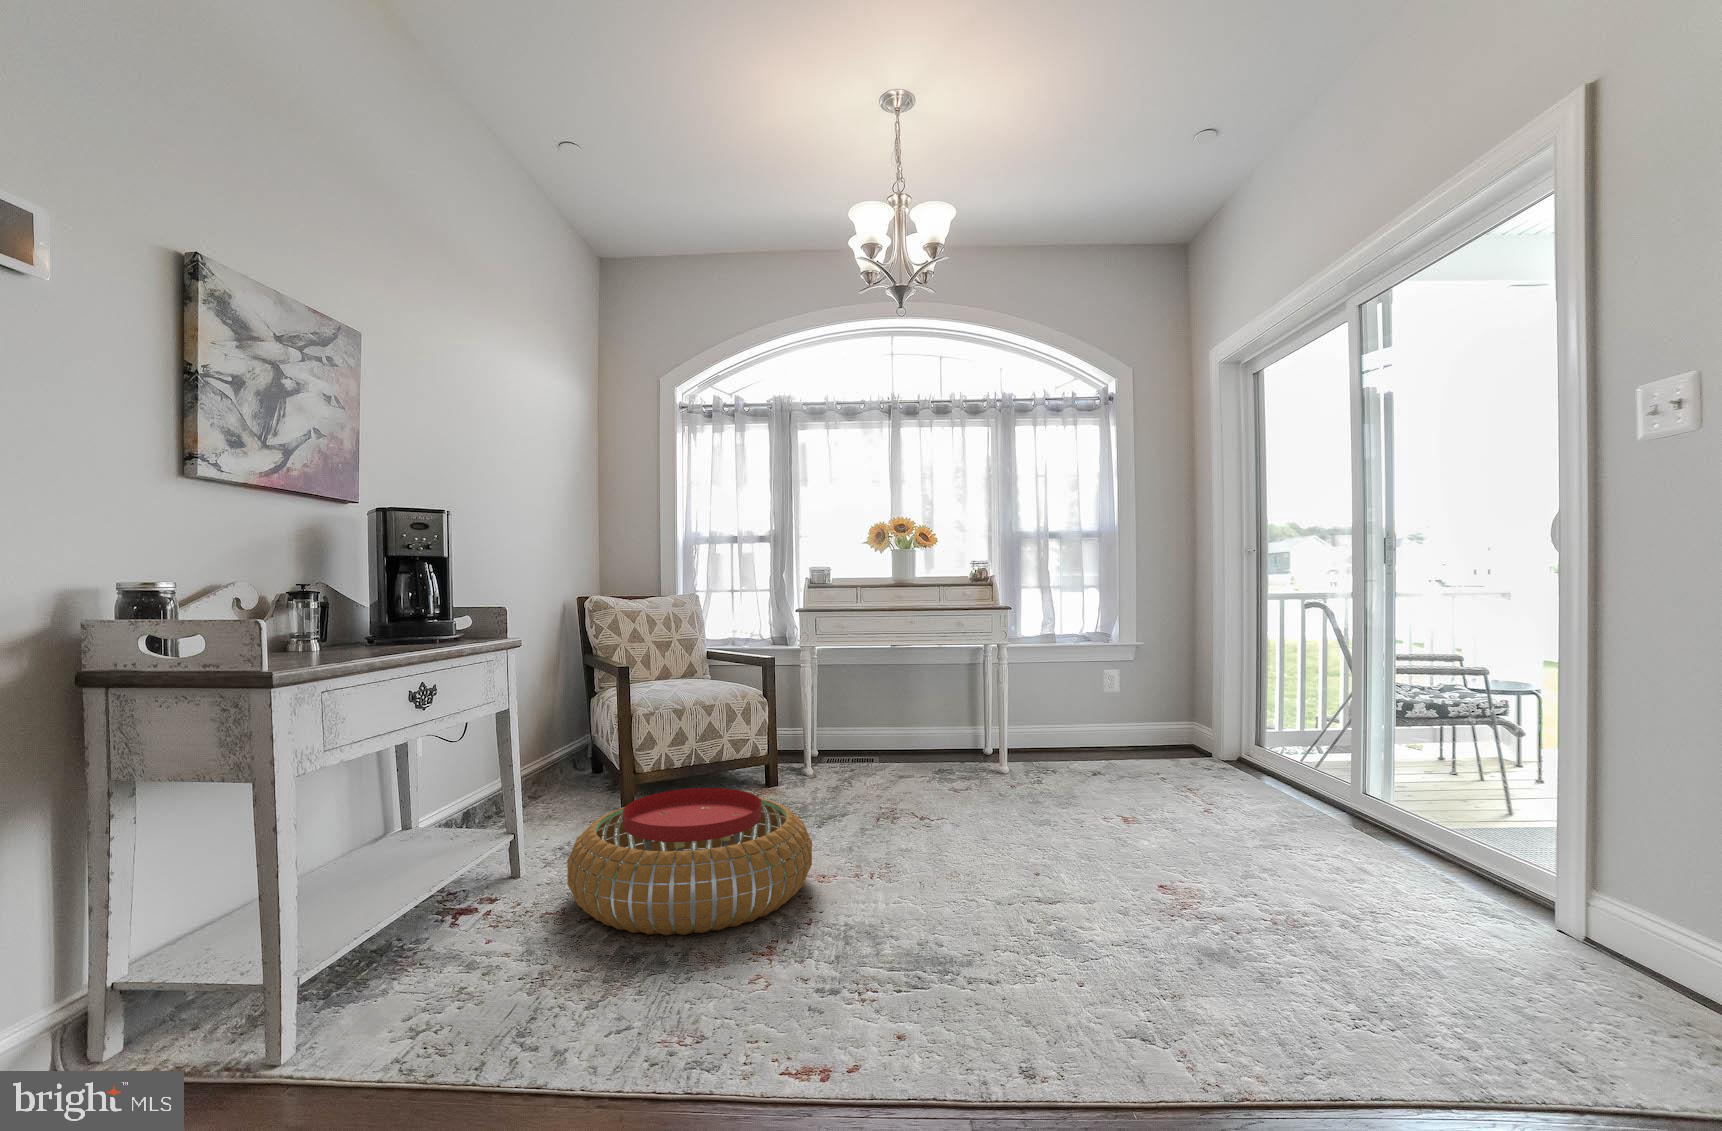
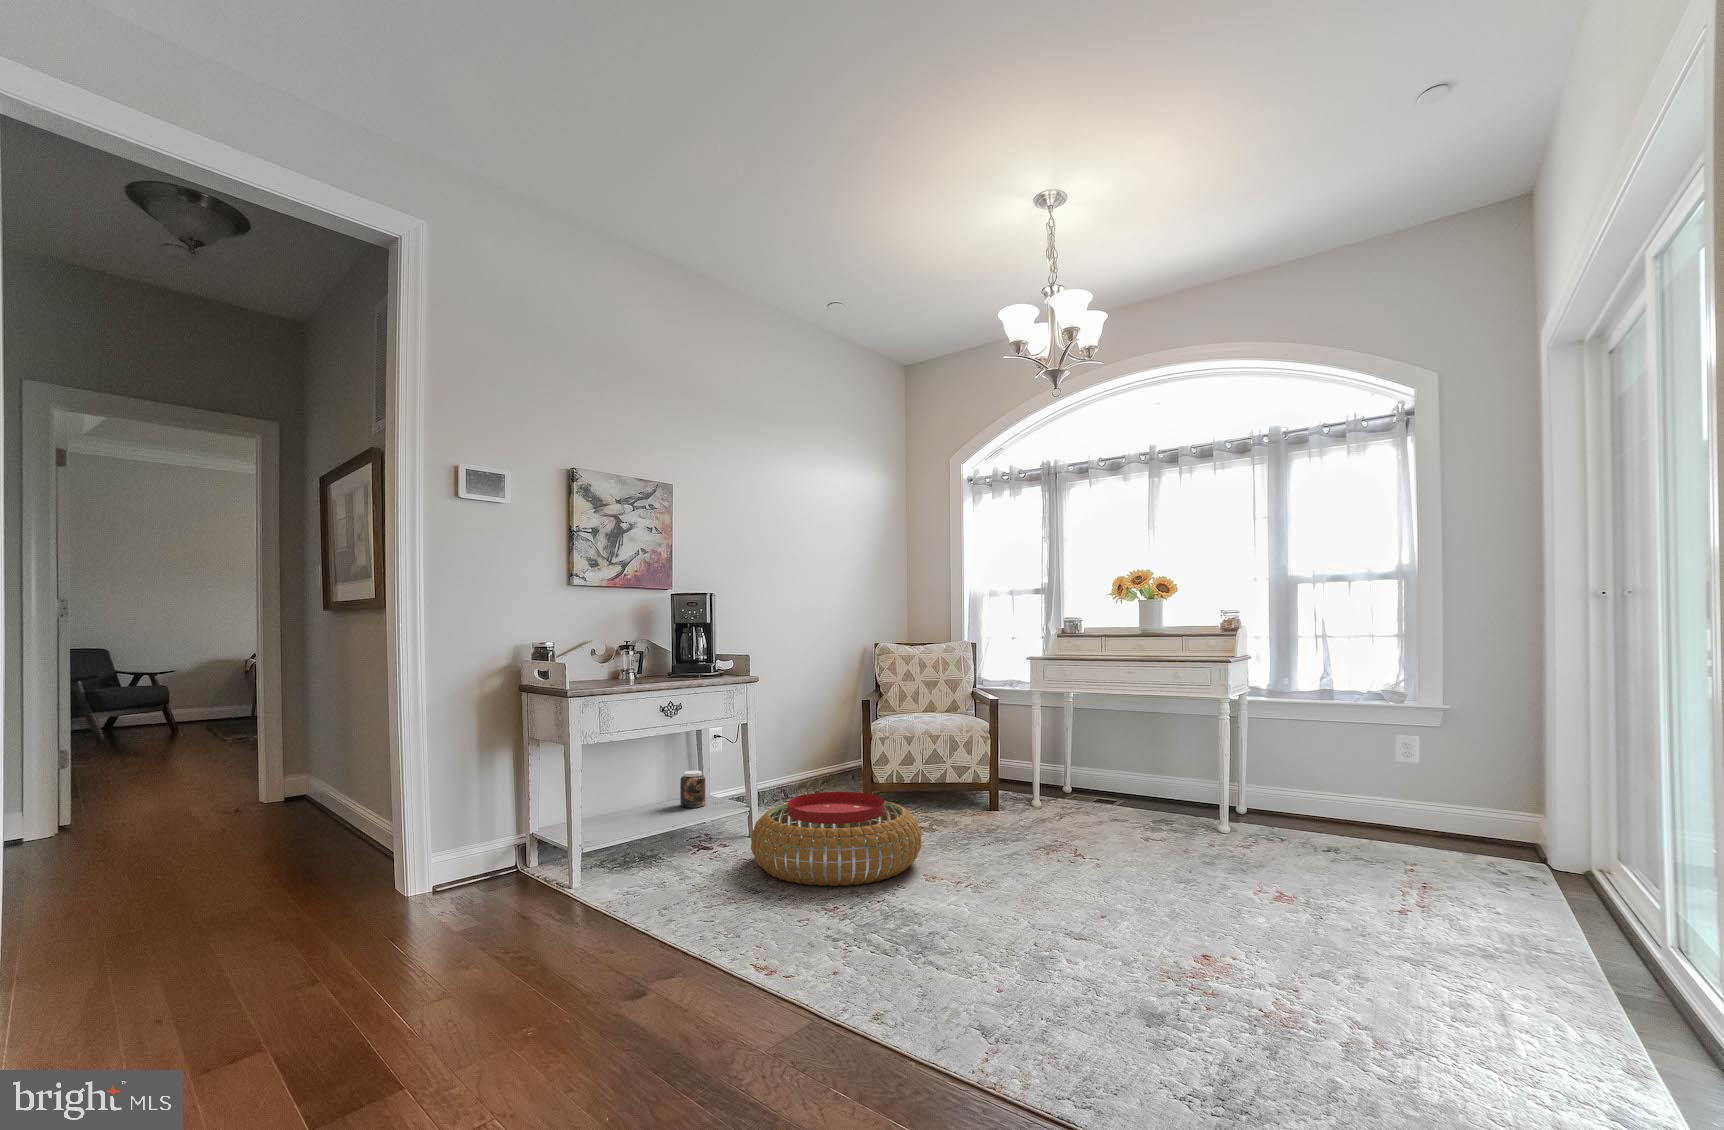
jar: none [395,790,440,852] -> present [680,770,706,808]

